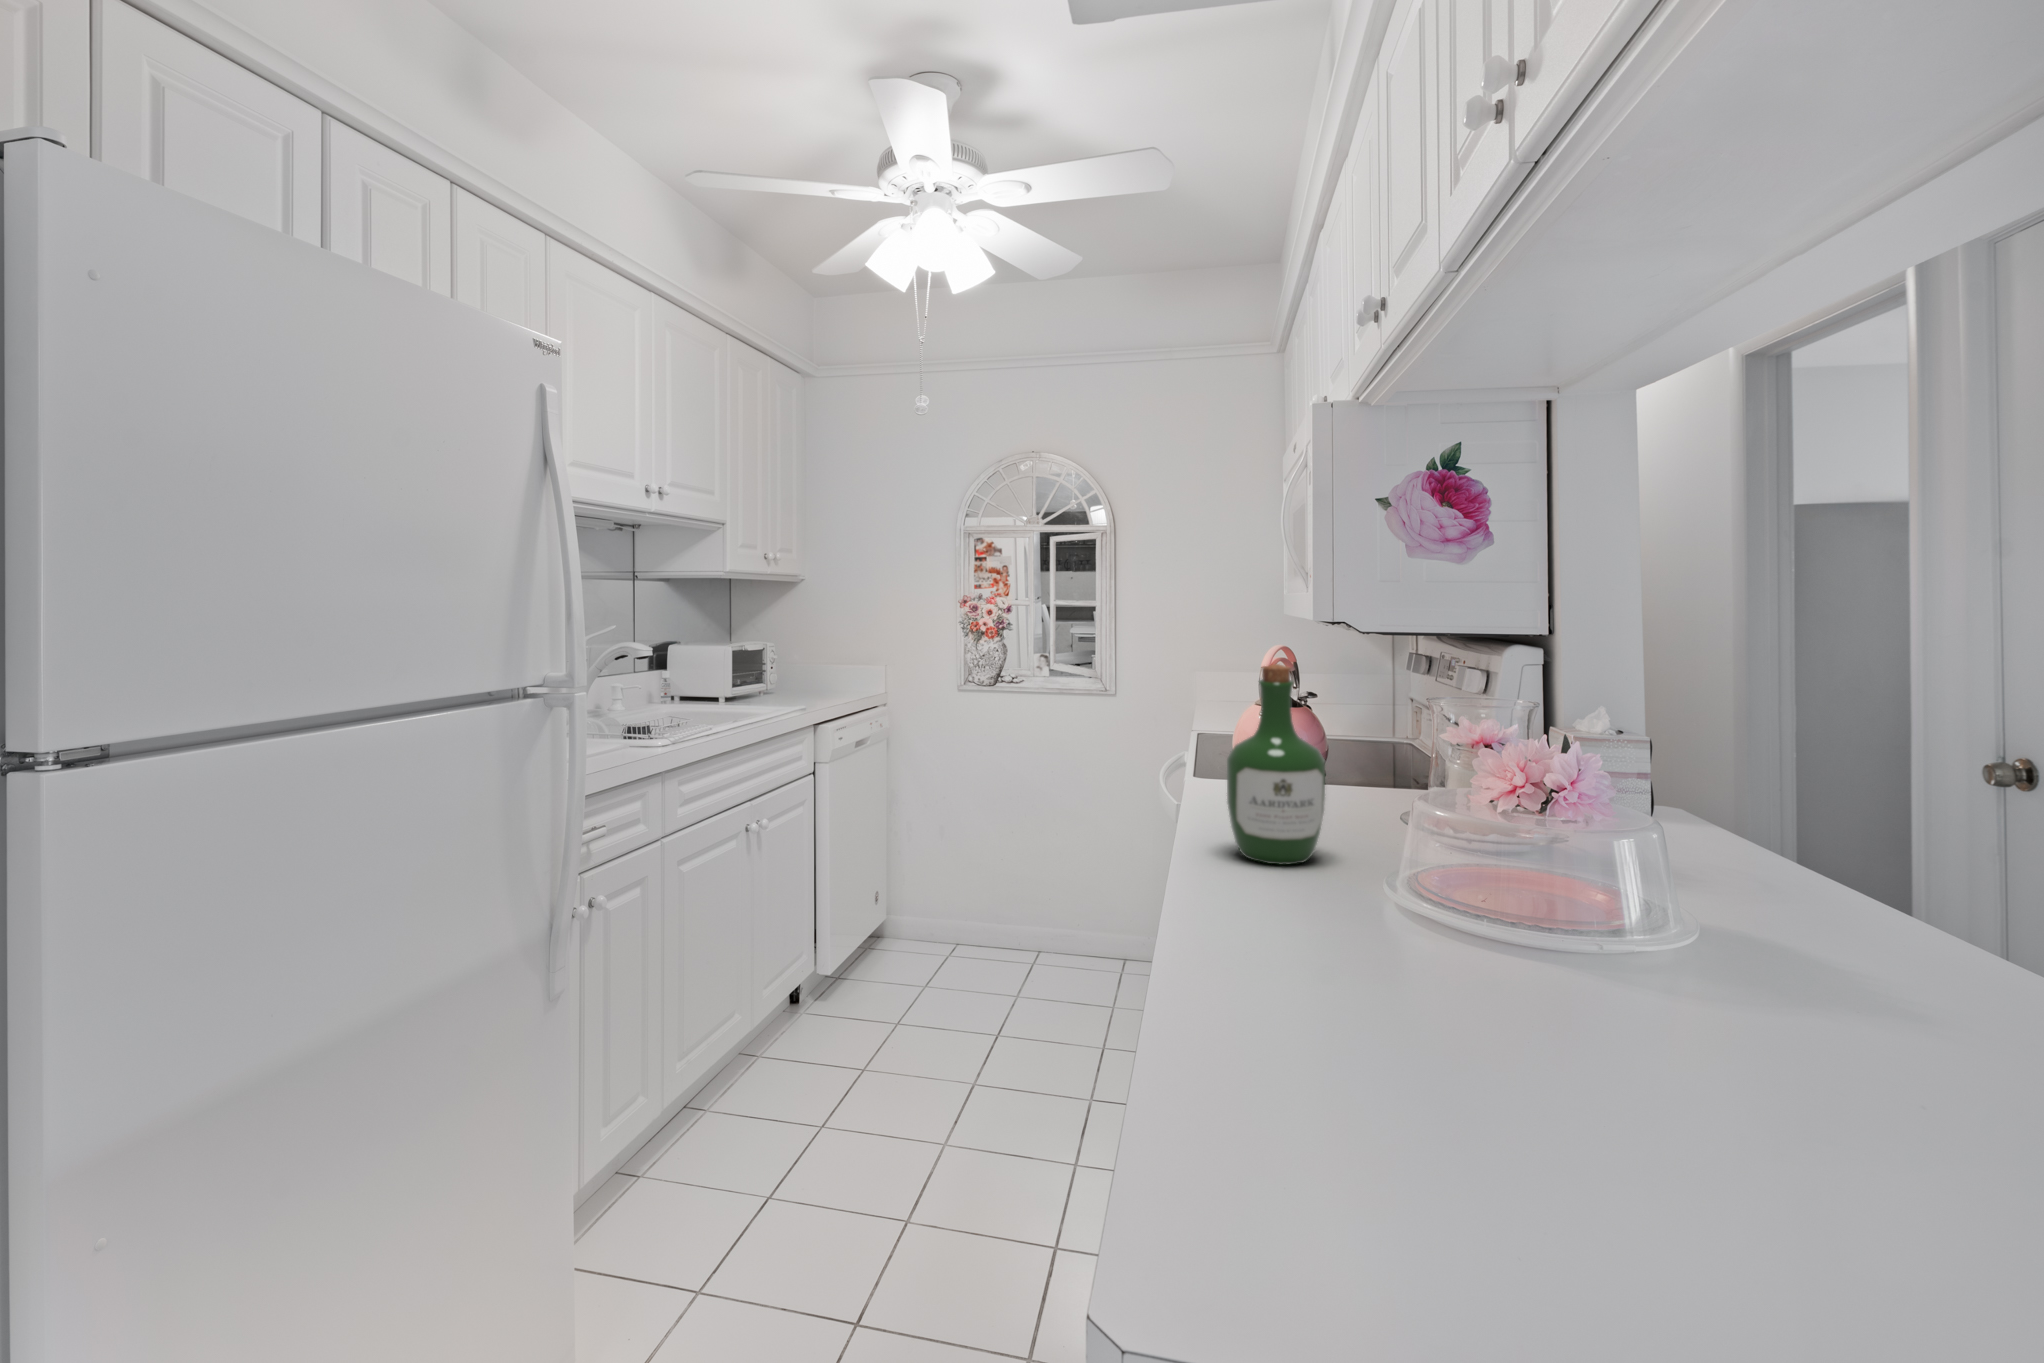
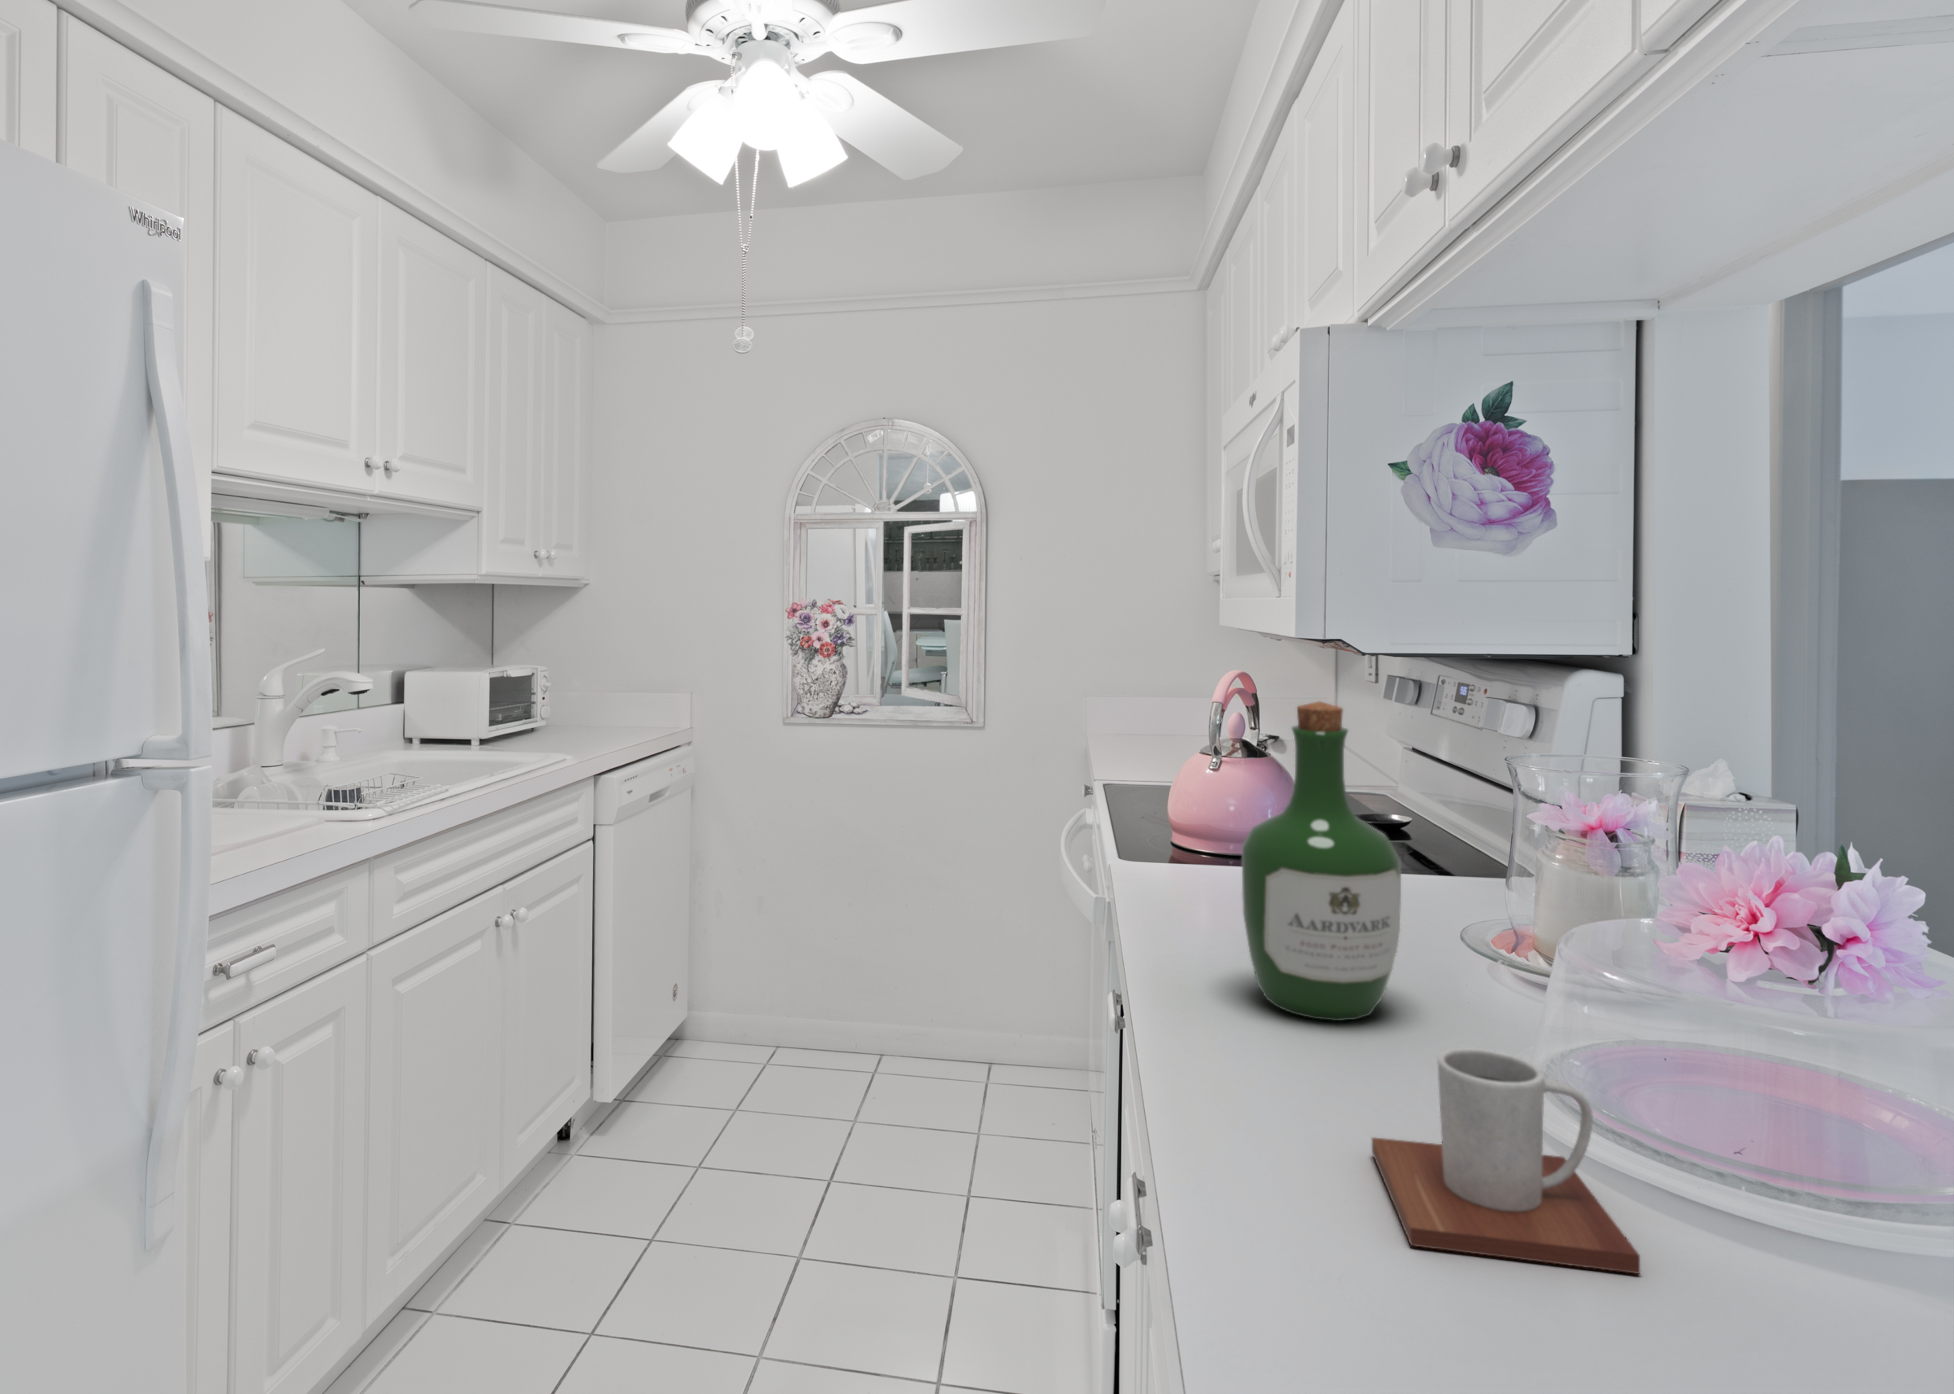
mug: none [1254,852,1370,958] -> present [1372,1048,1640,1274]

